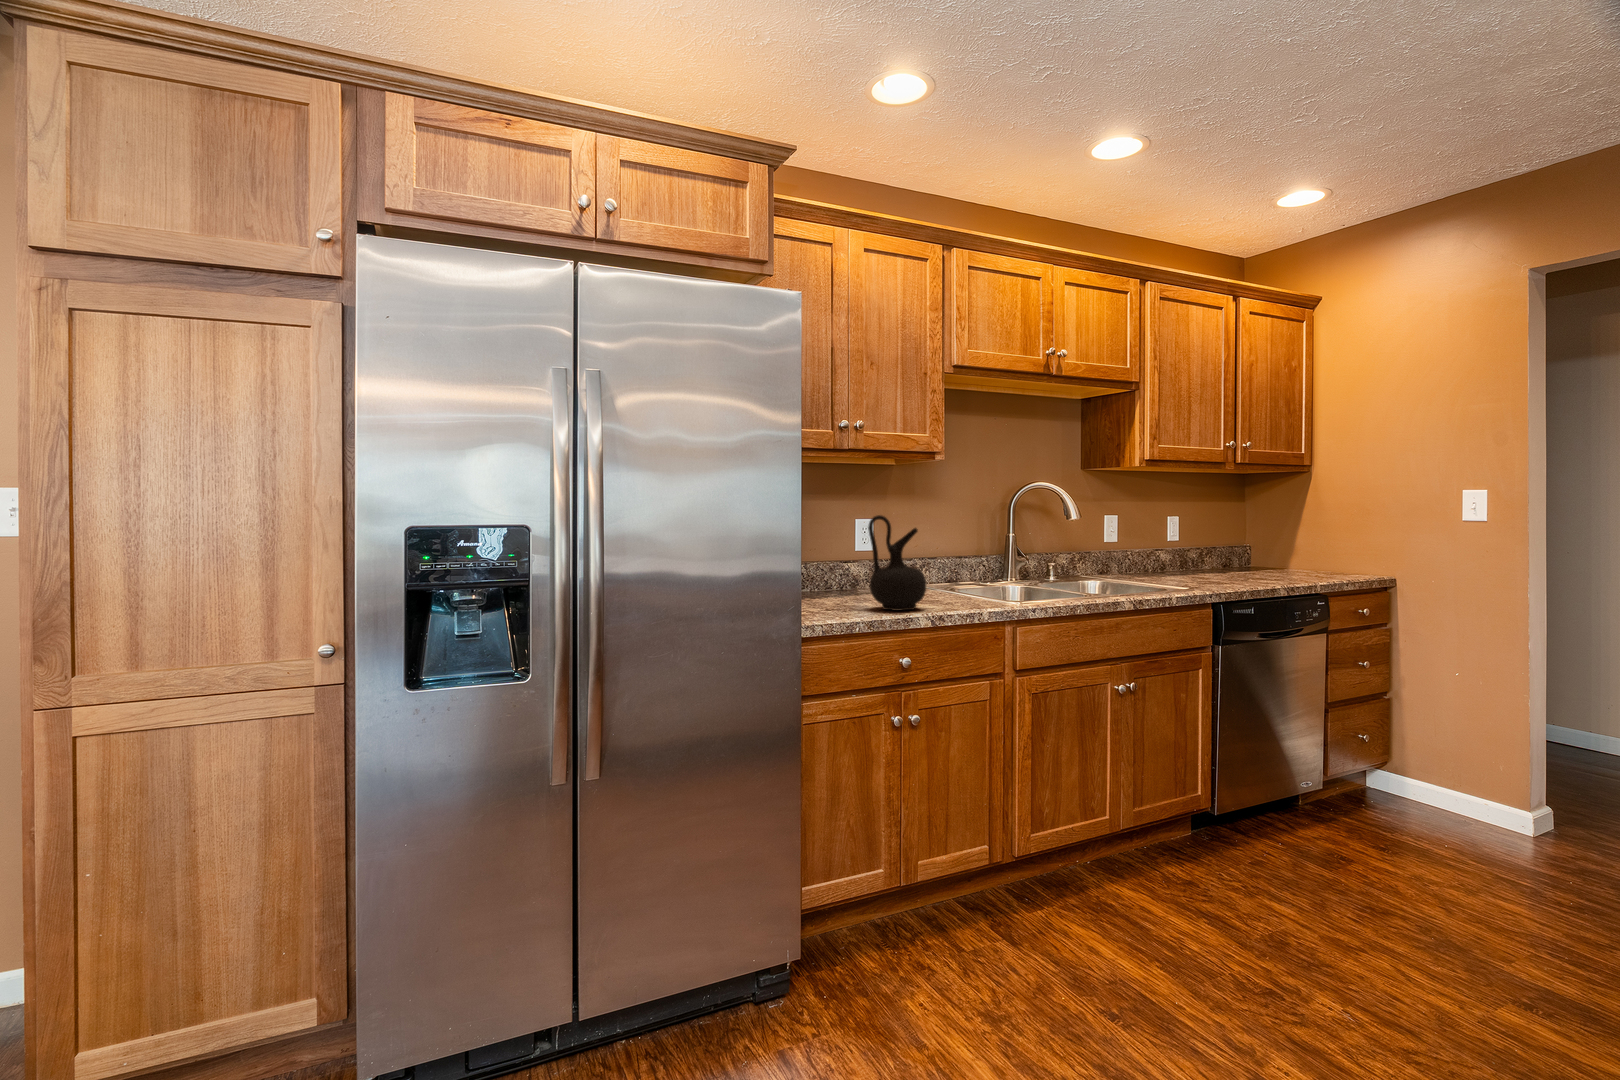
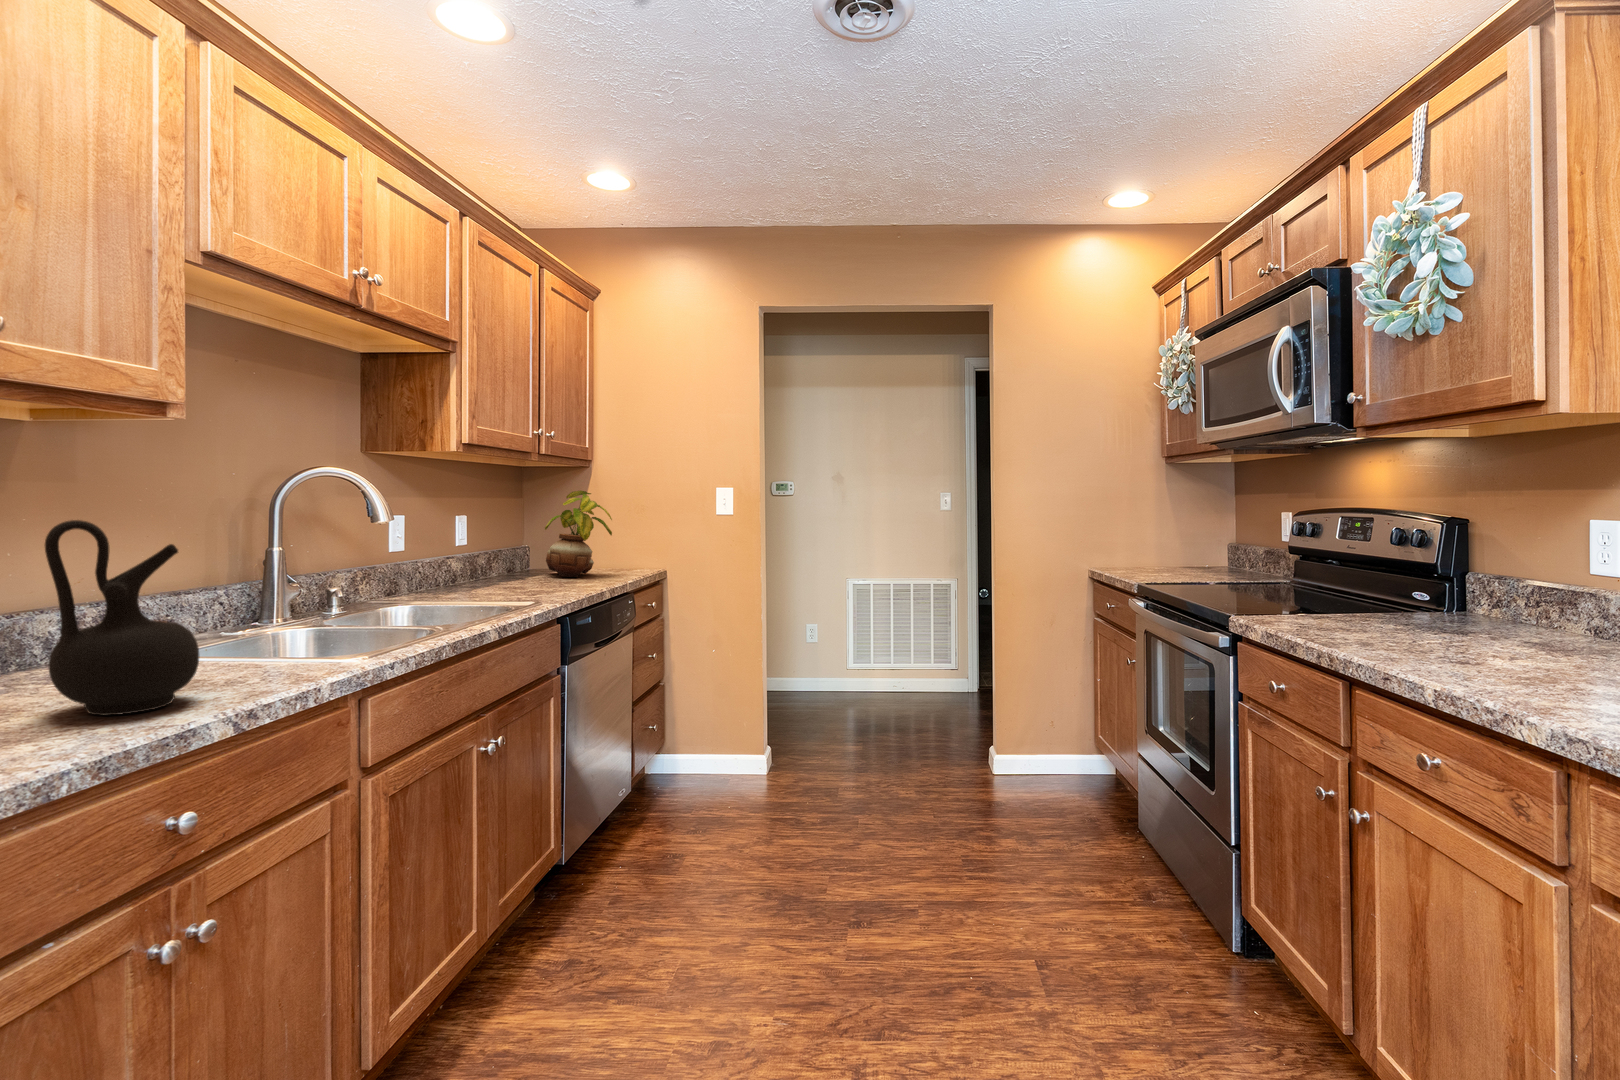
potted plant: none [1246,494,1316,577] -> present [545,491,612,577]

